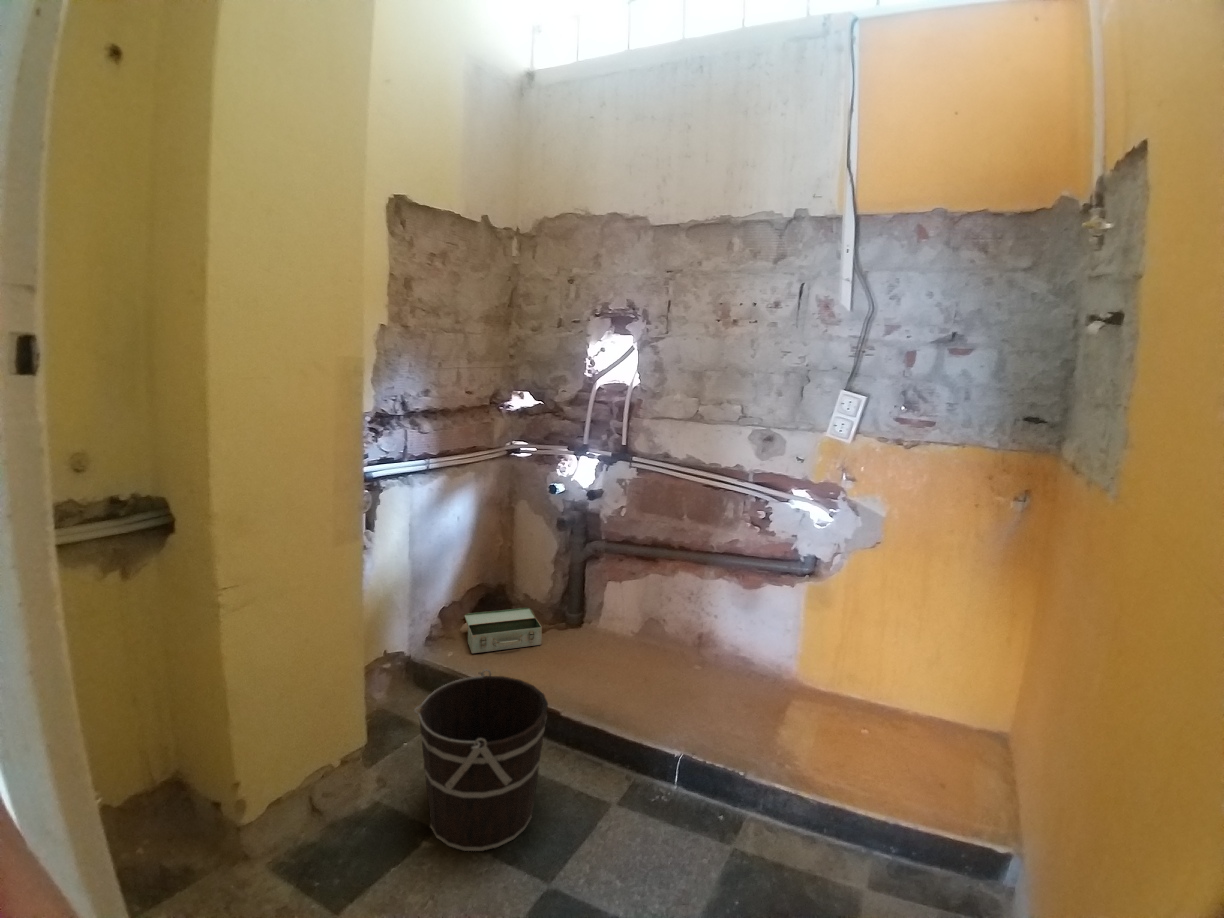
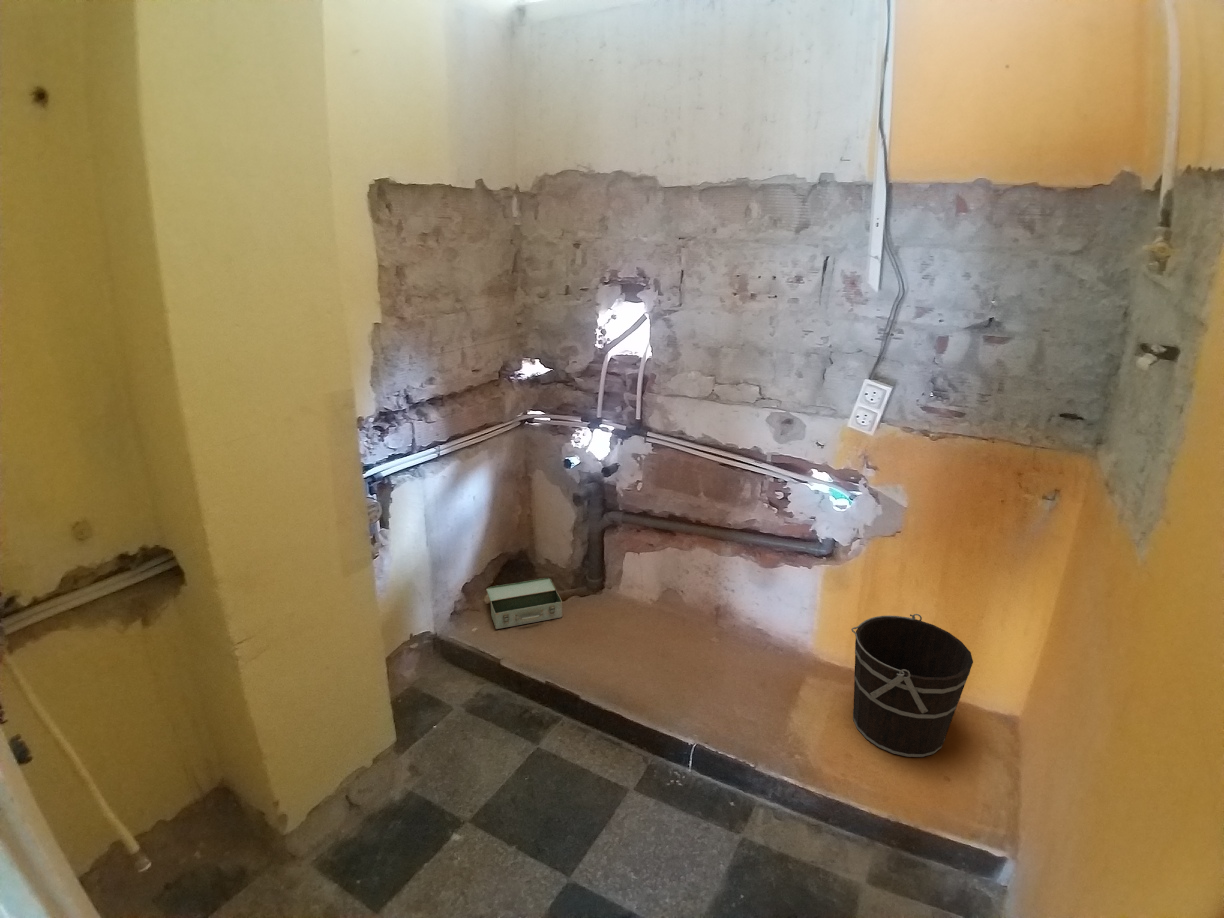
bucket: present [414,669,548,851] -> present [851,614,973,757]

